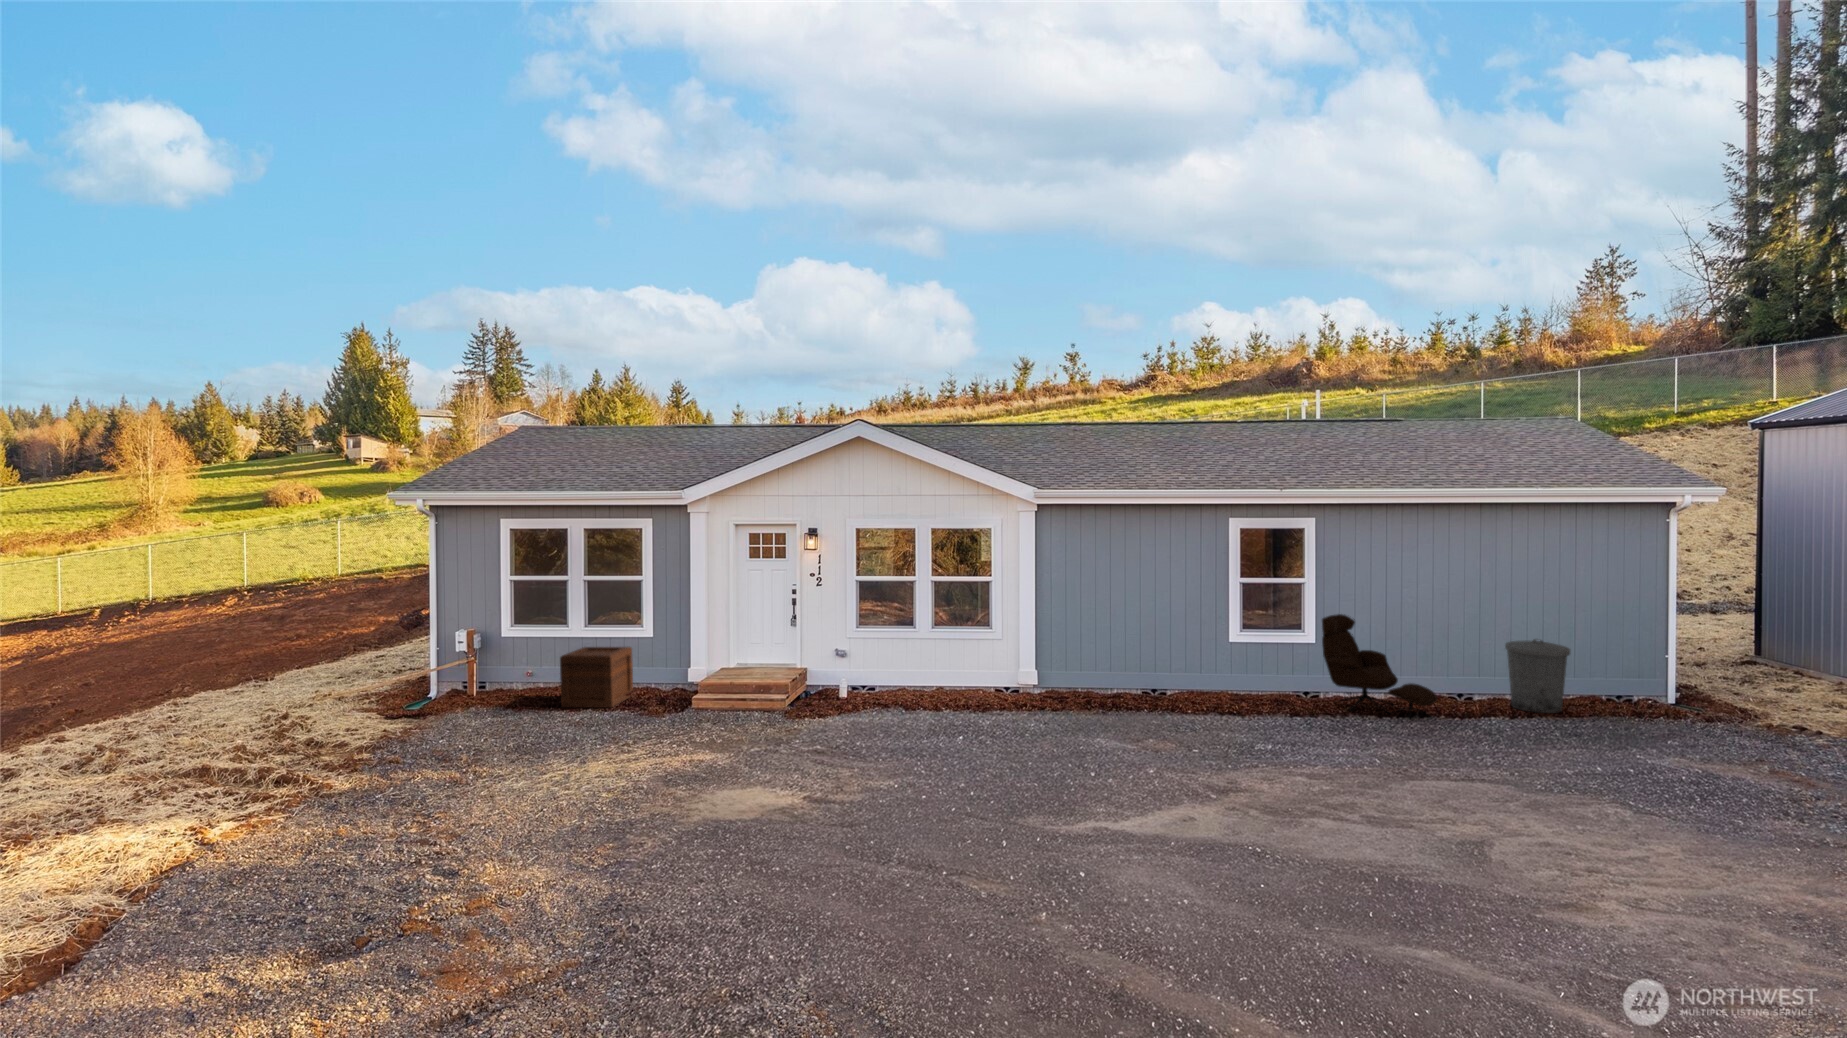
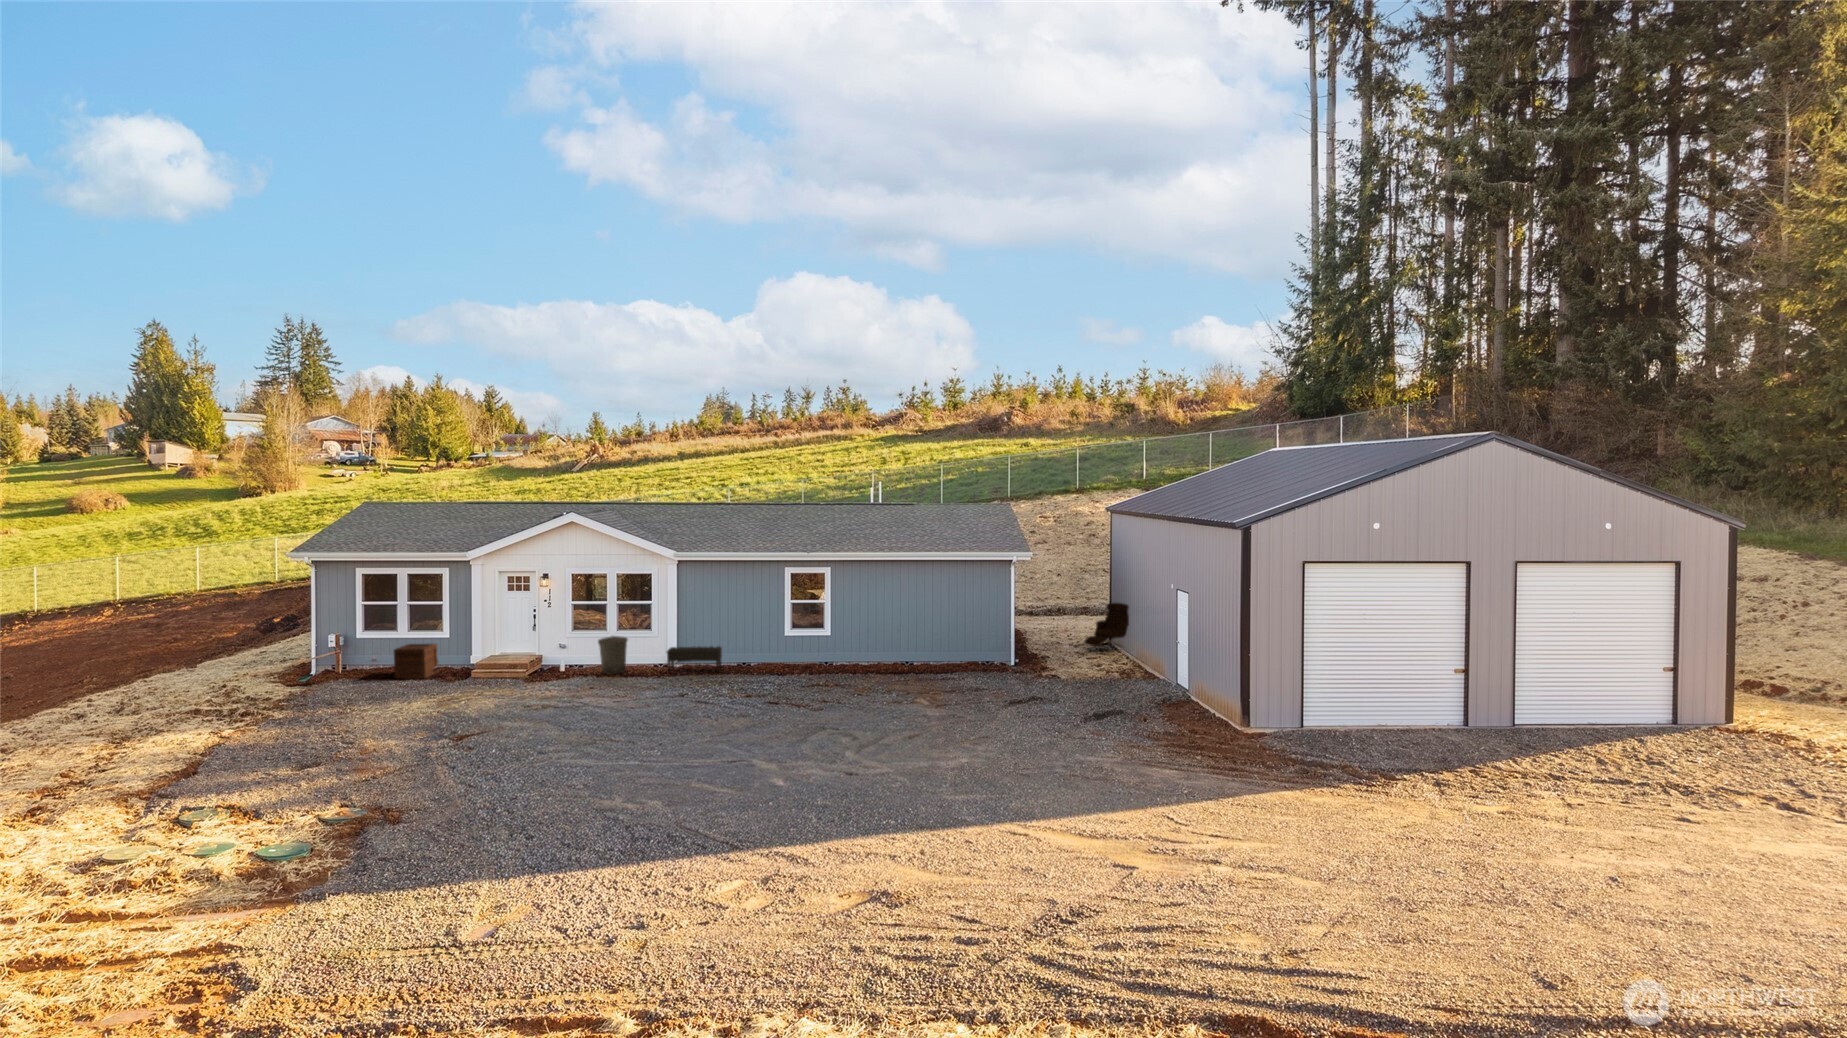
lounge chair: present [1322,614,1438,719] -> present [1084,603,1129,649]
trash can: present [1505,639,1570,713] -> present [598,636,628,674]
bench: none [1027,659,1123,707] -> present [667,646,722,672]

